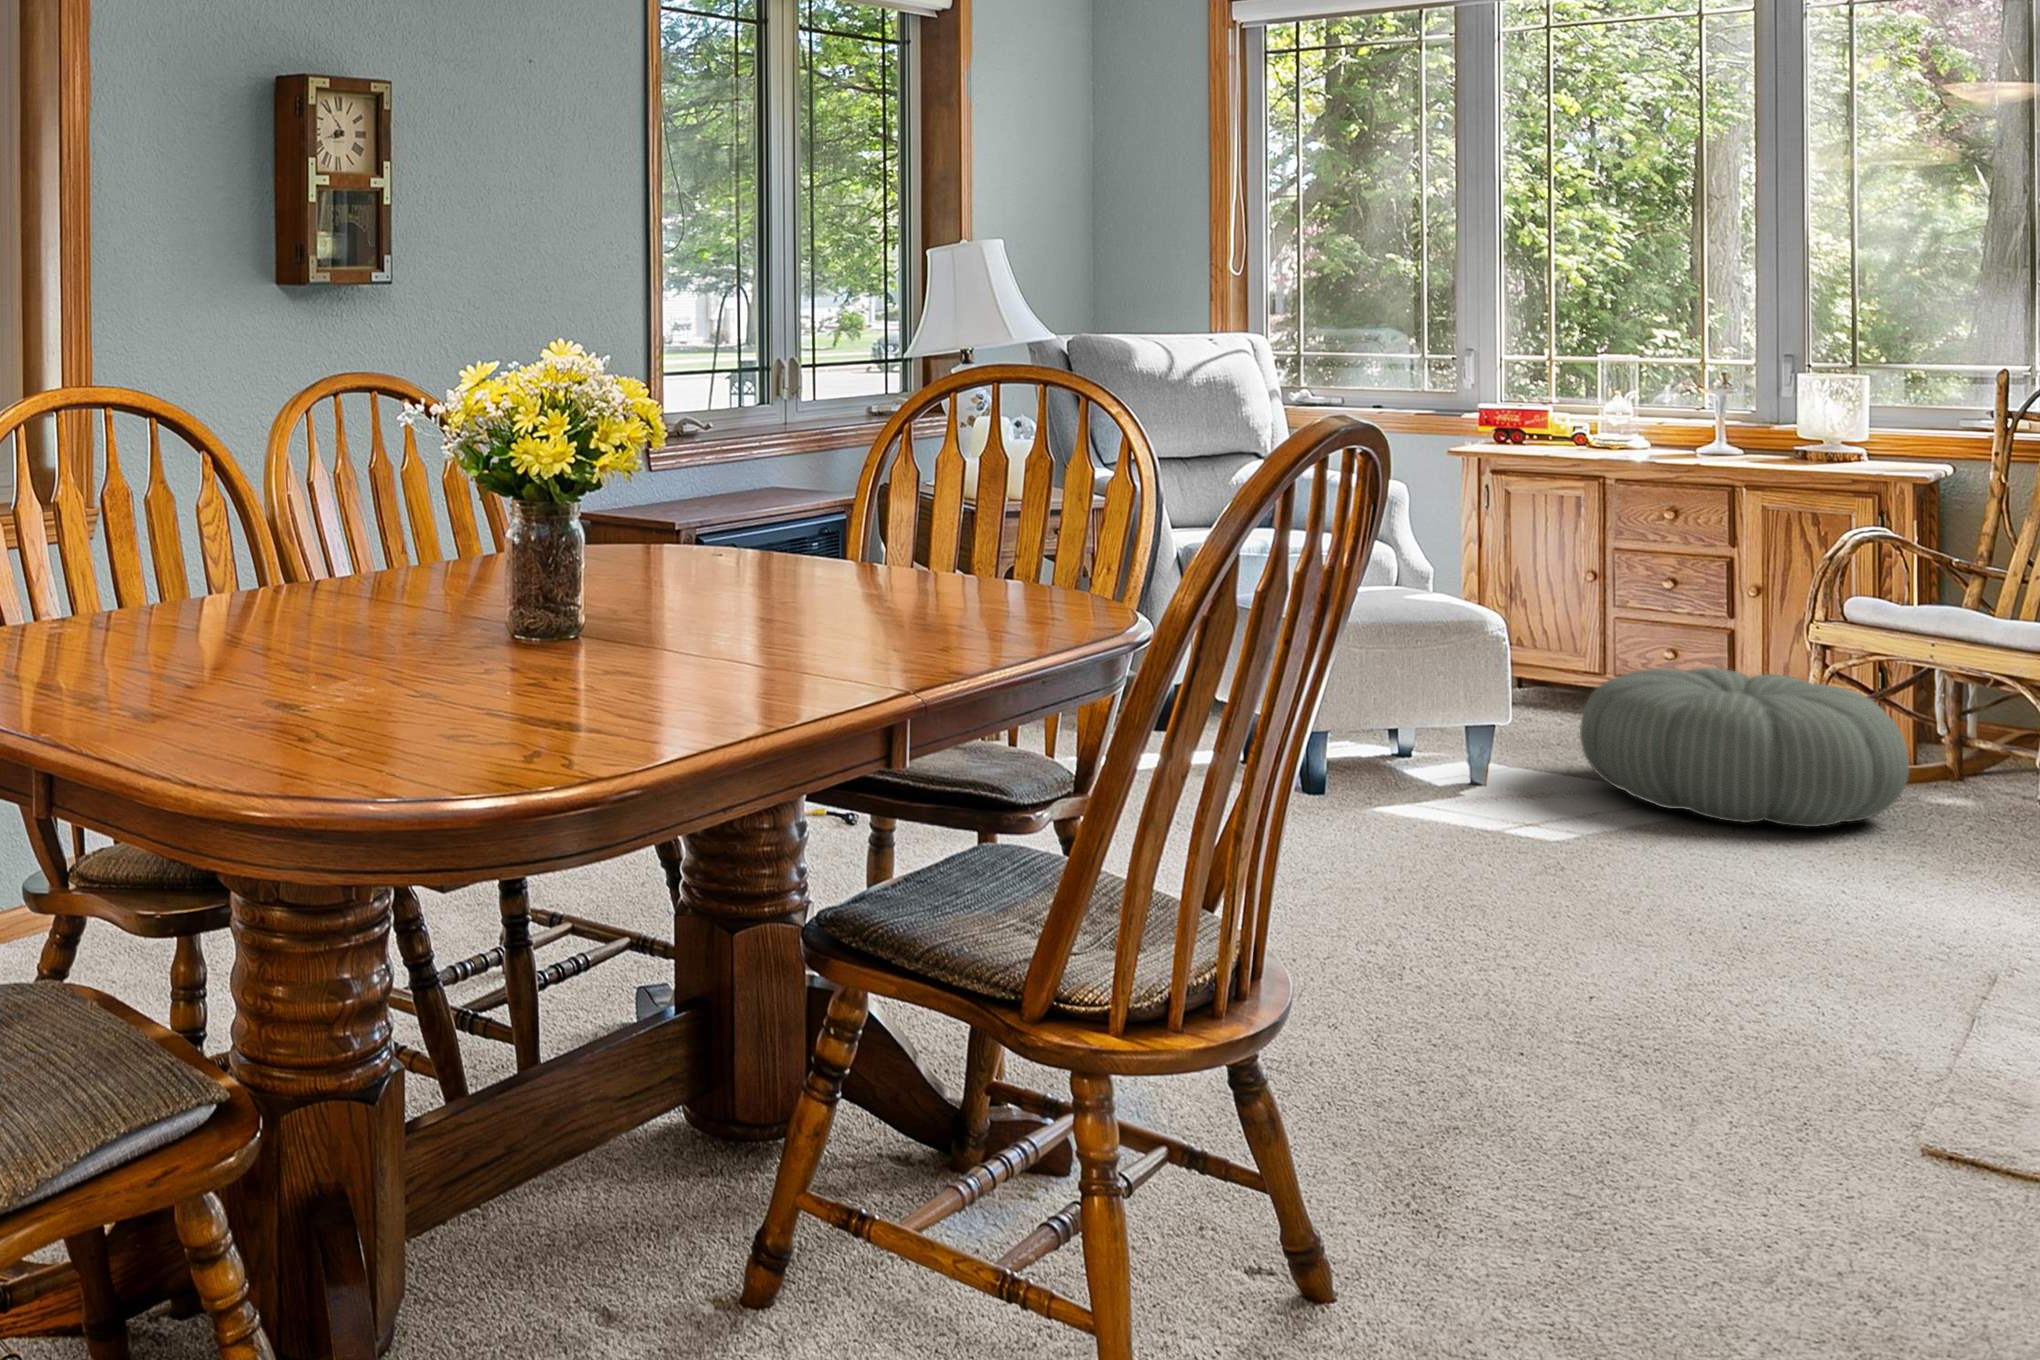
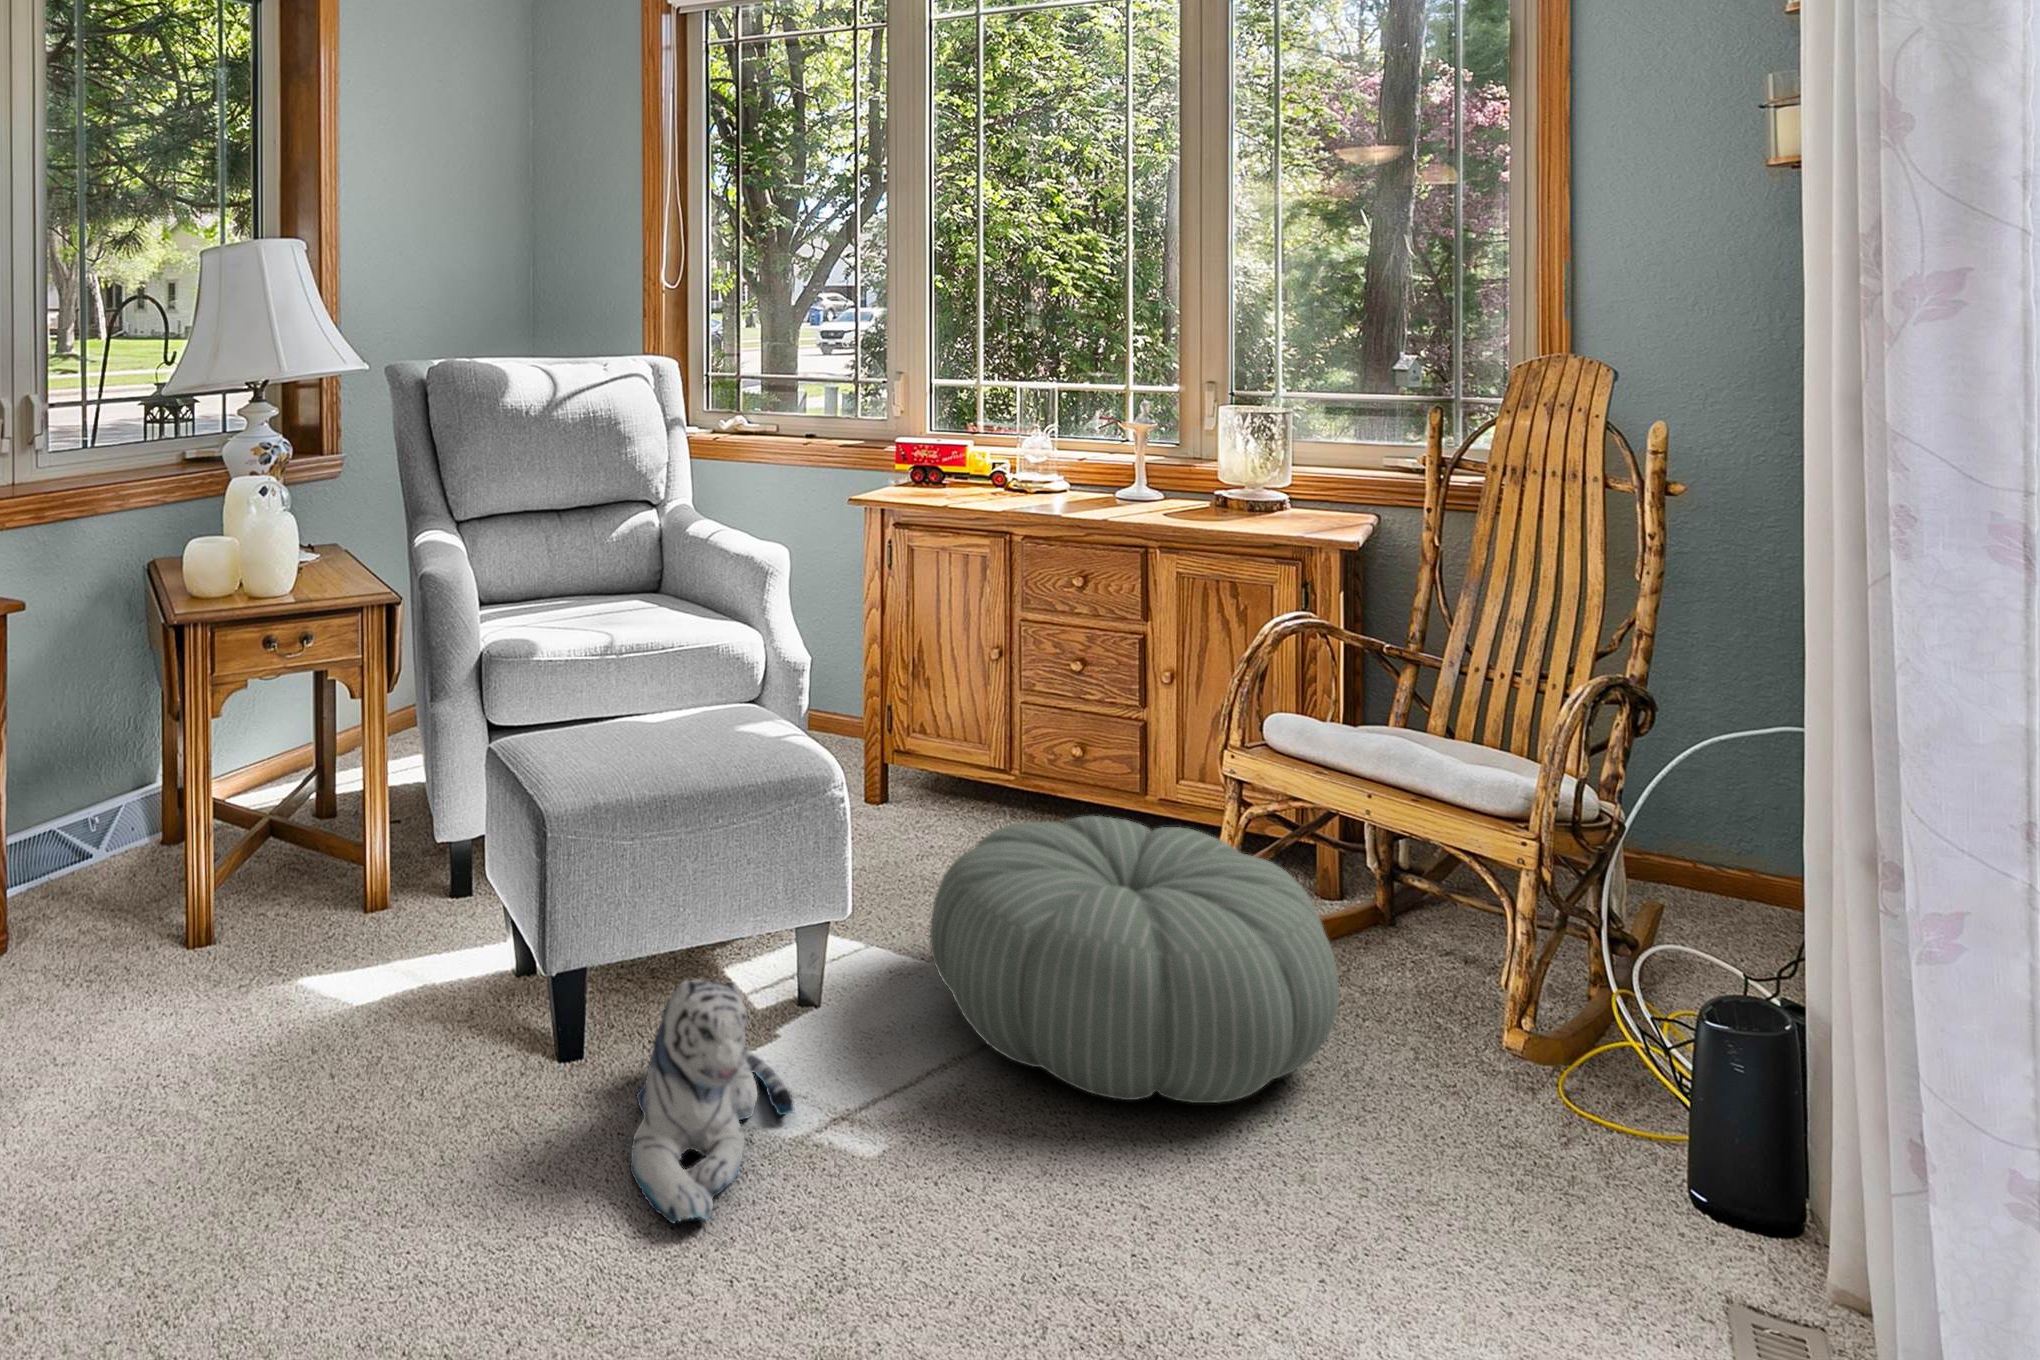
plush toy: none [1389,717,1507,842] -> present [630,979,794,1223]

